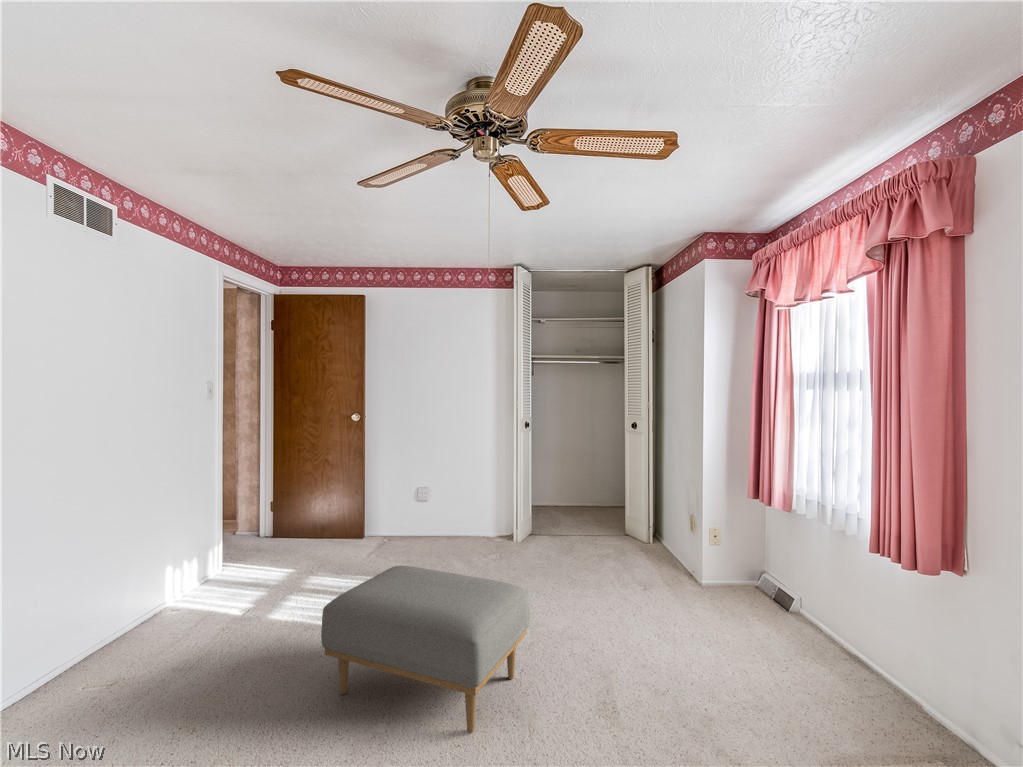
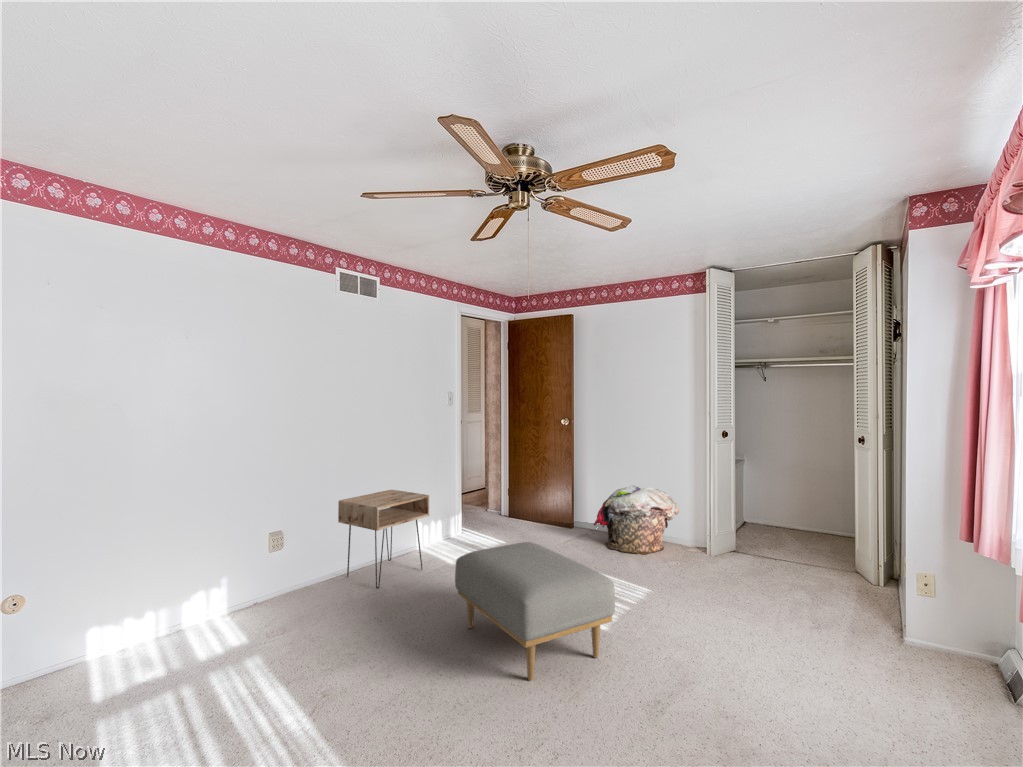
laundry basket: none [400,483,485,555] -> present [594,486,679,555]
nightstand: none [56,527,215,682] -> present [338,490,429,588]

